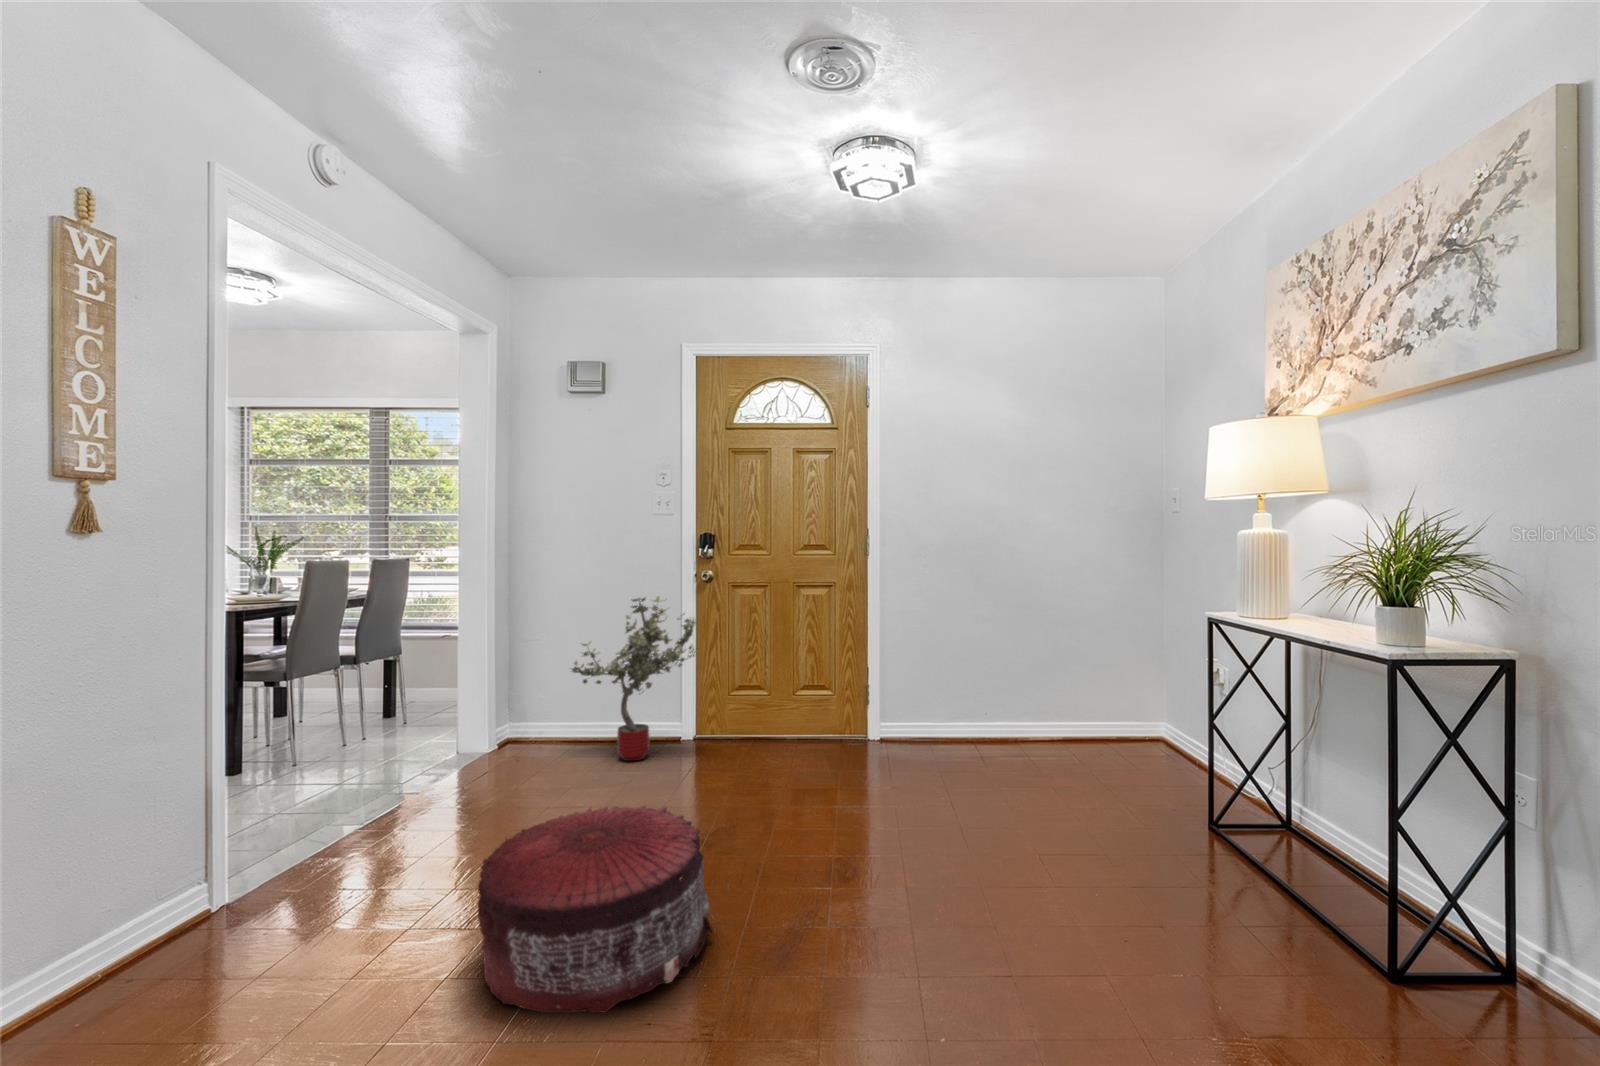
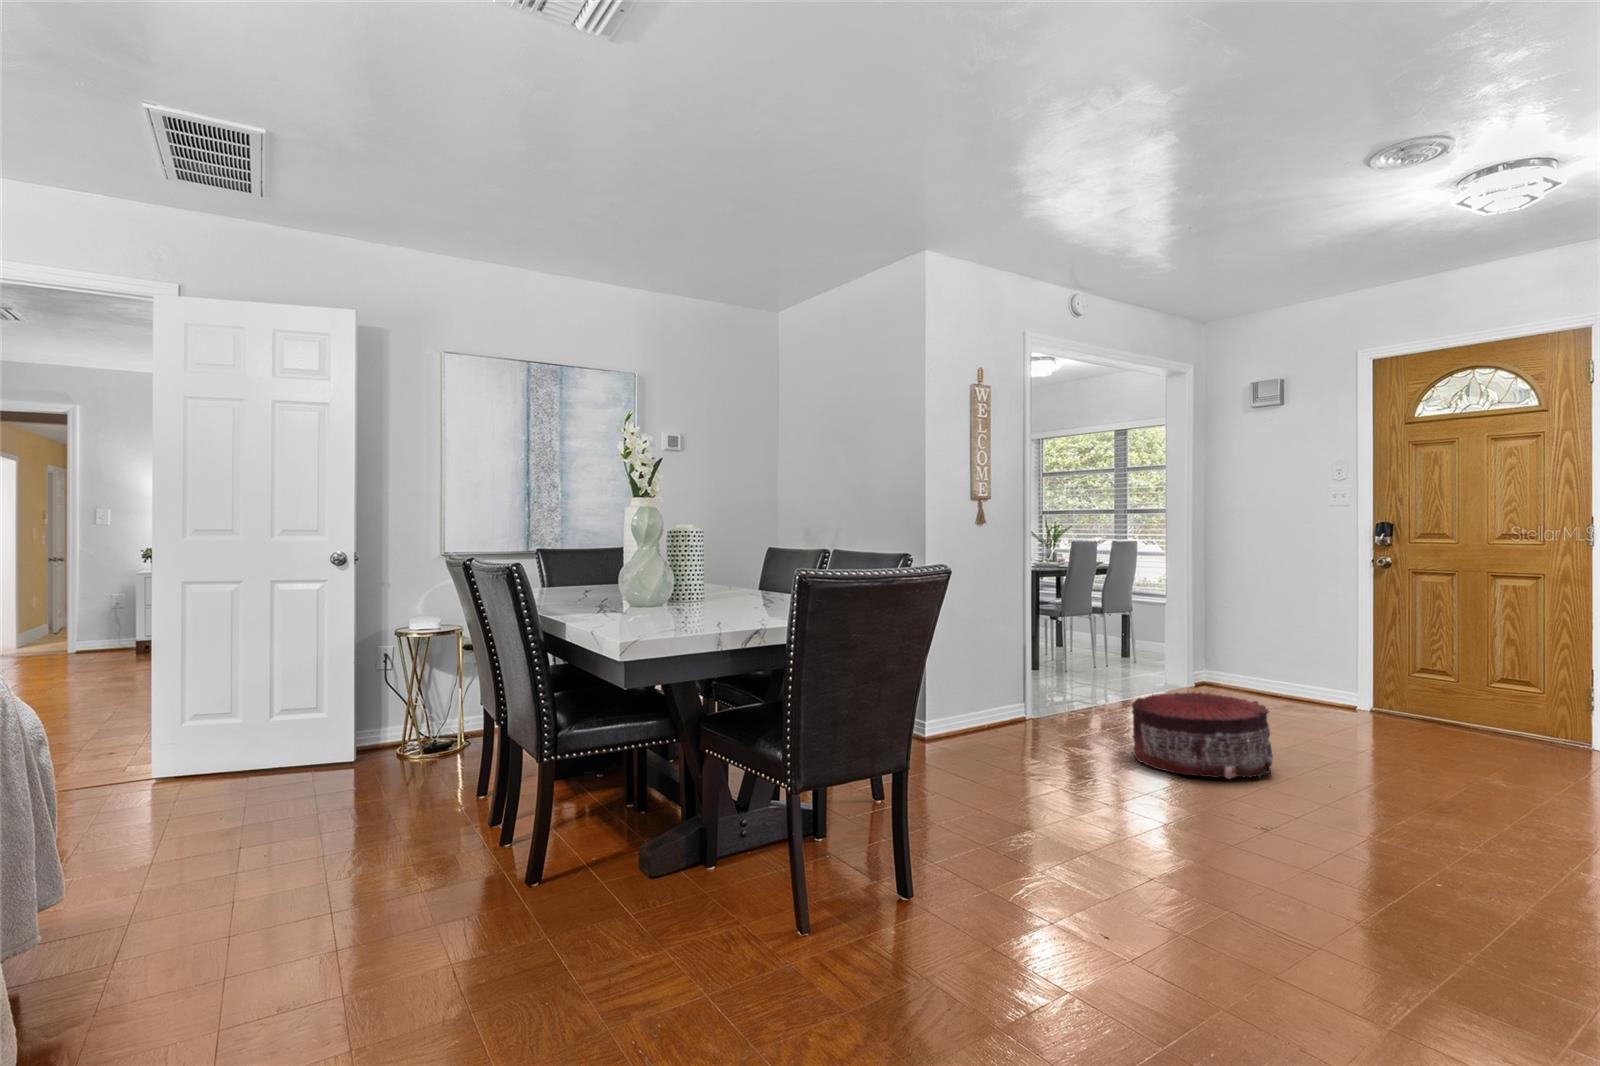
potted tree: present [571,597,698,761] -> none [1246,575,1362,712]

